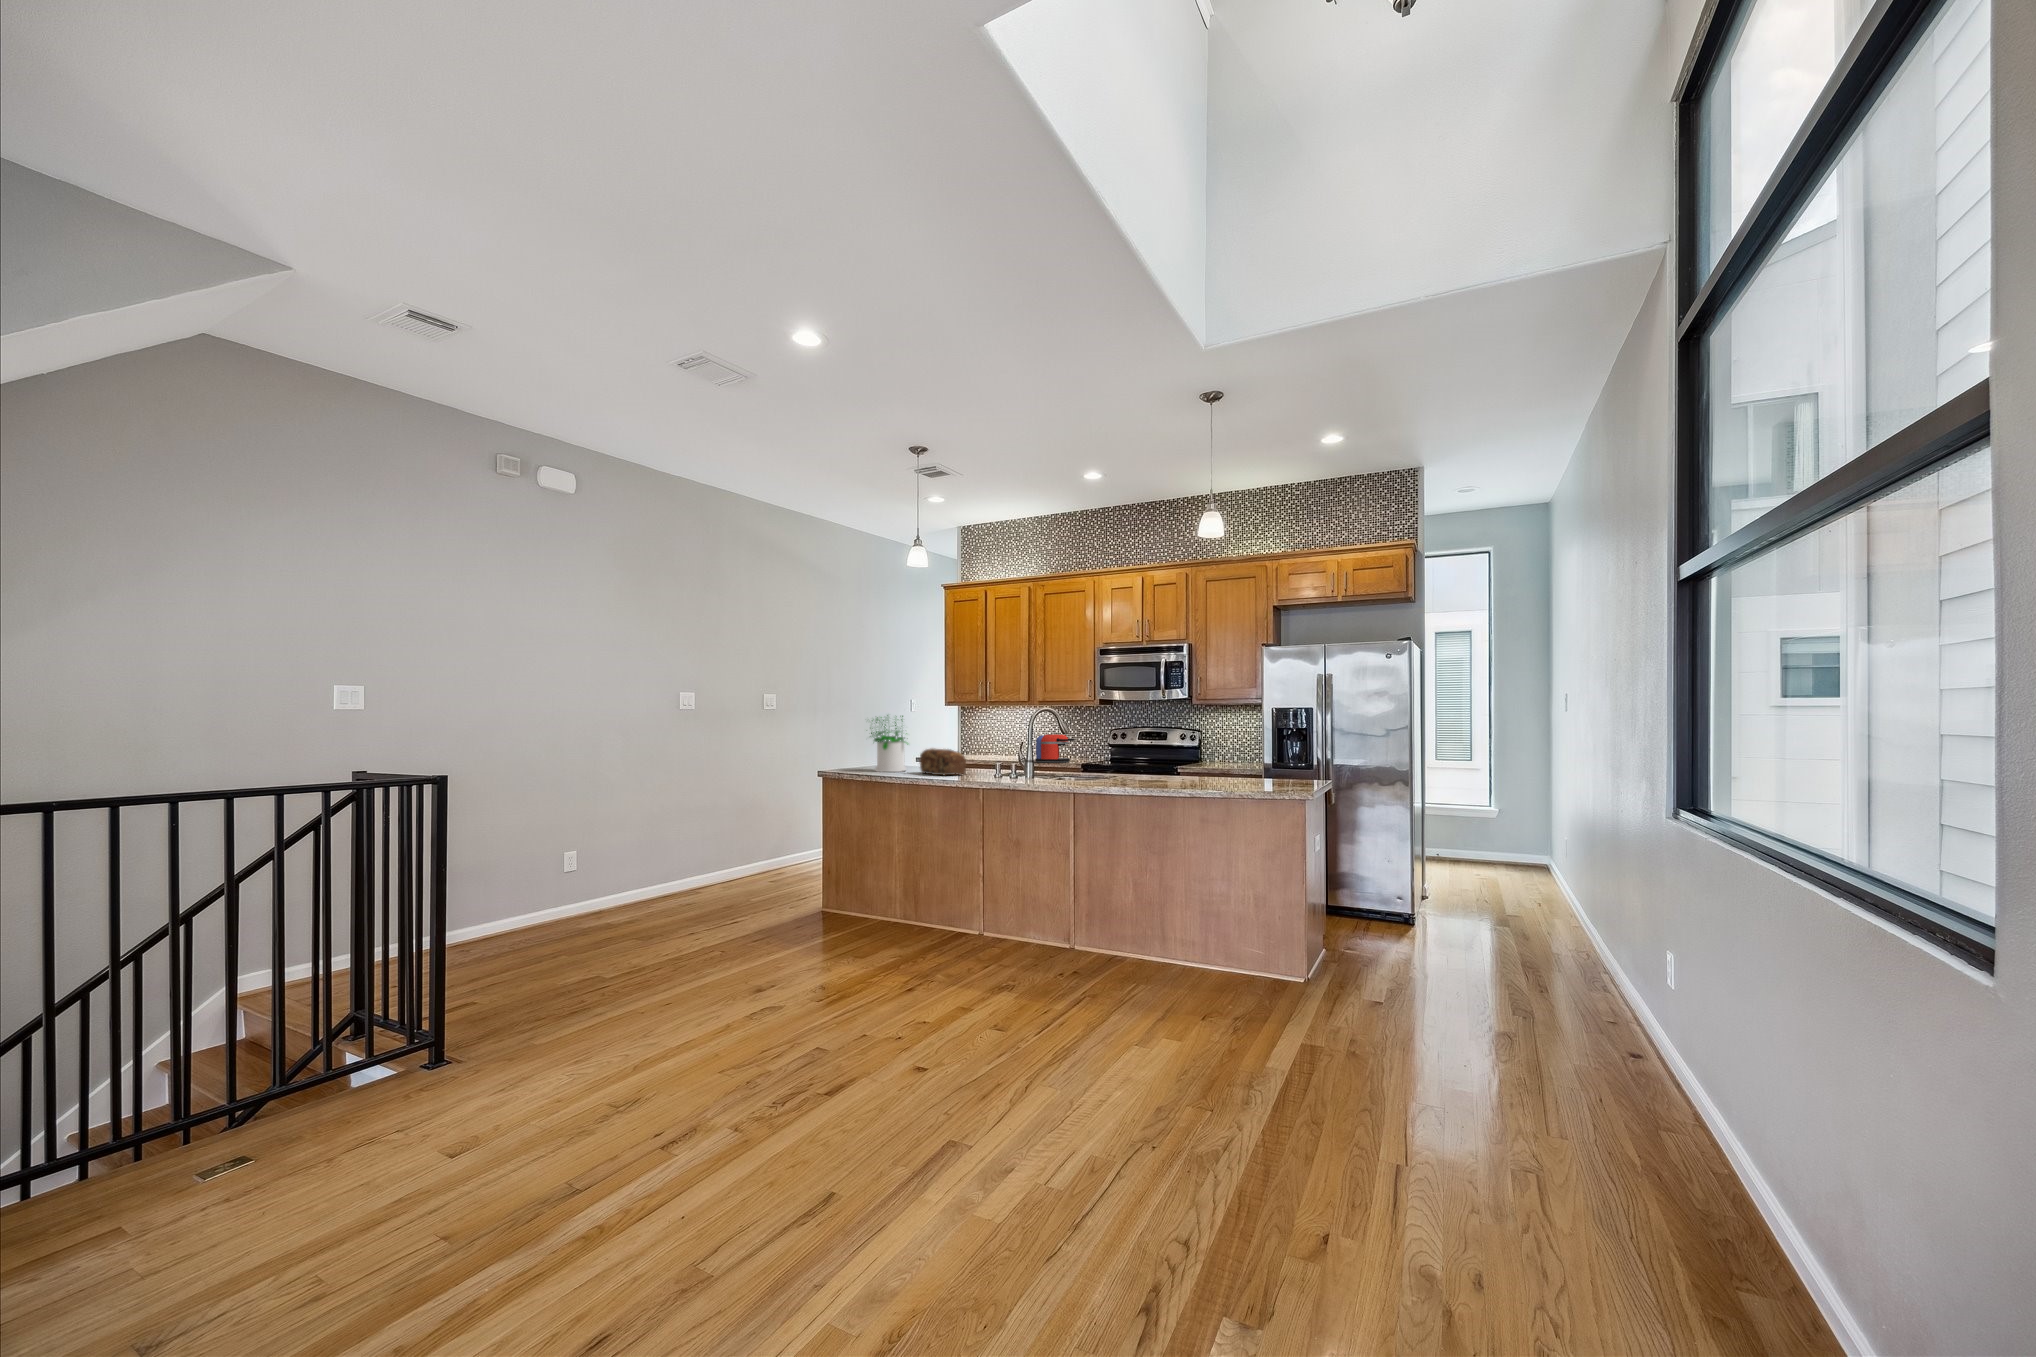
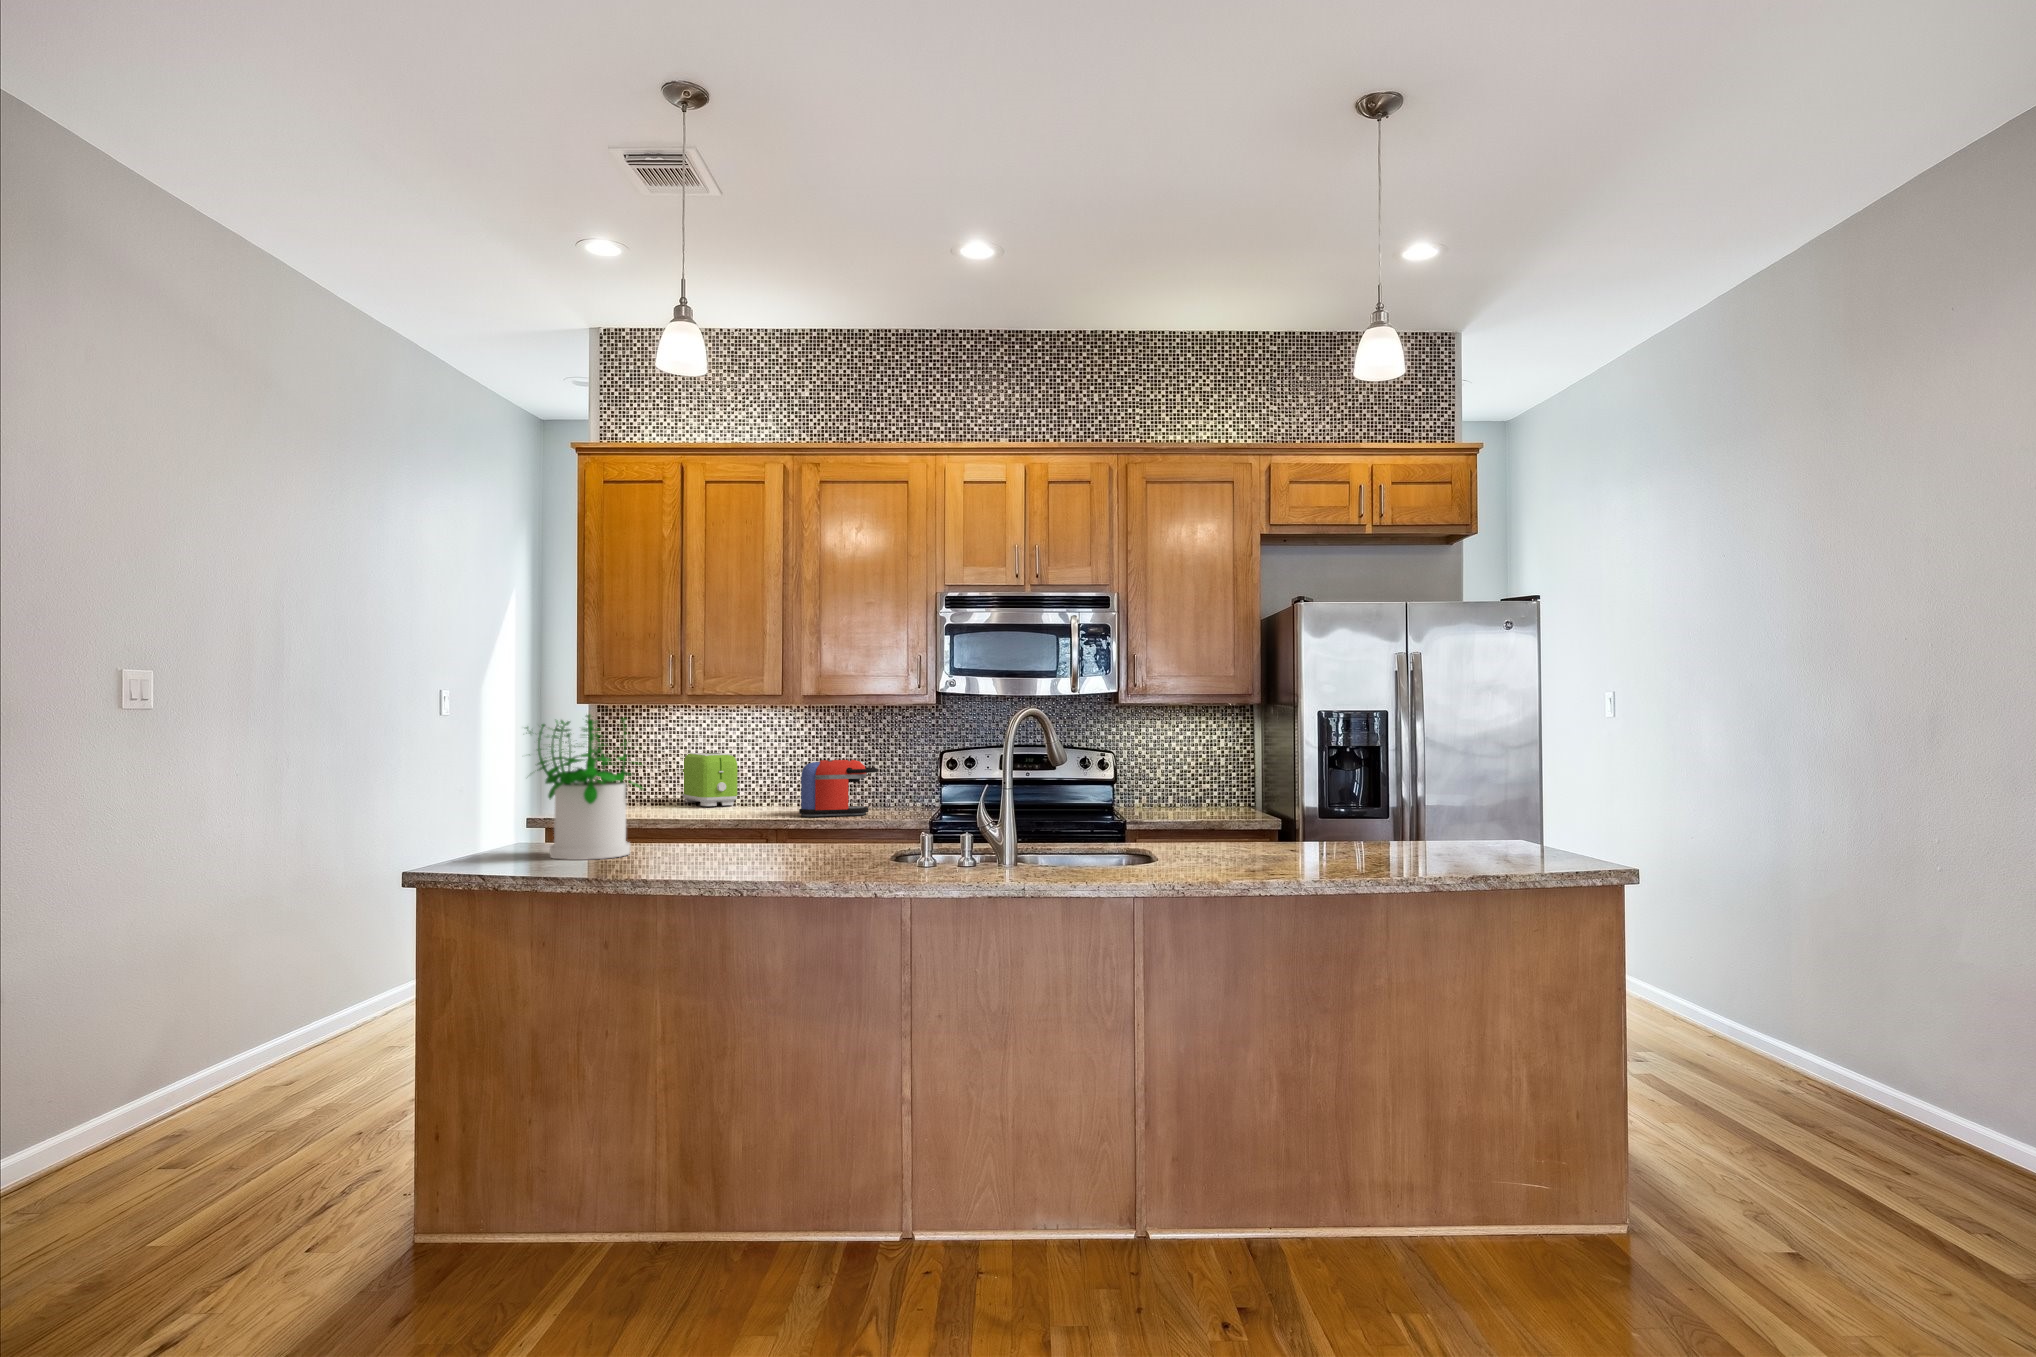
toaster: none [1000,730,1020,756] -> present [682,753,737,806]
bread loaf: present [919,749,966,776] -> none [686,797,815,861]

